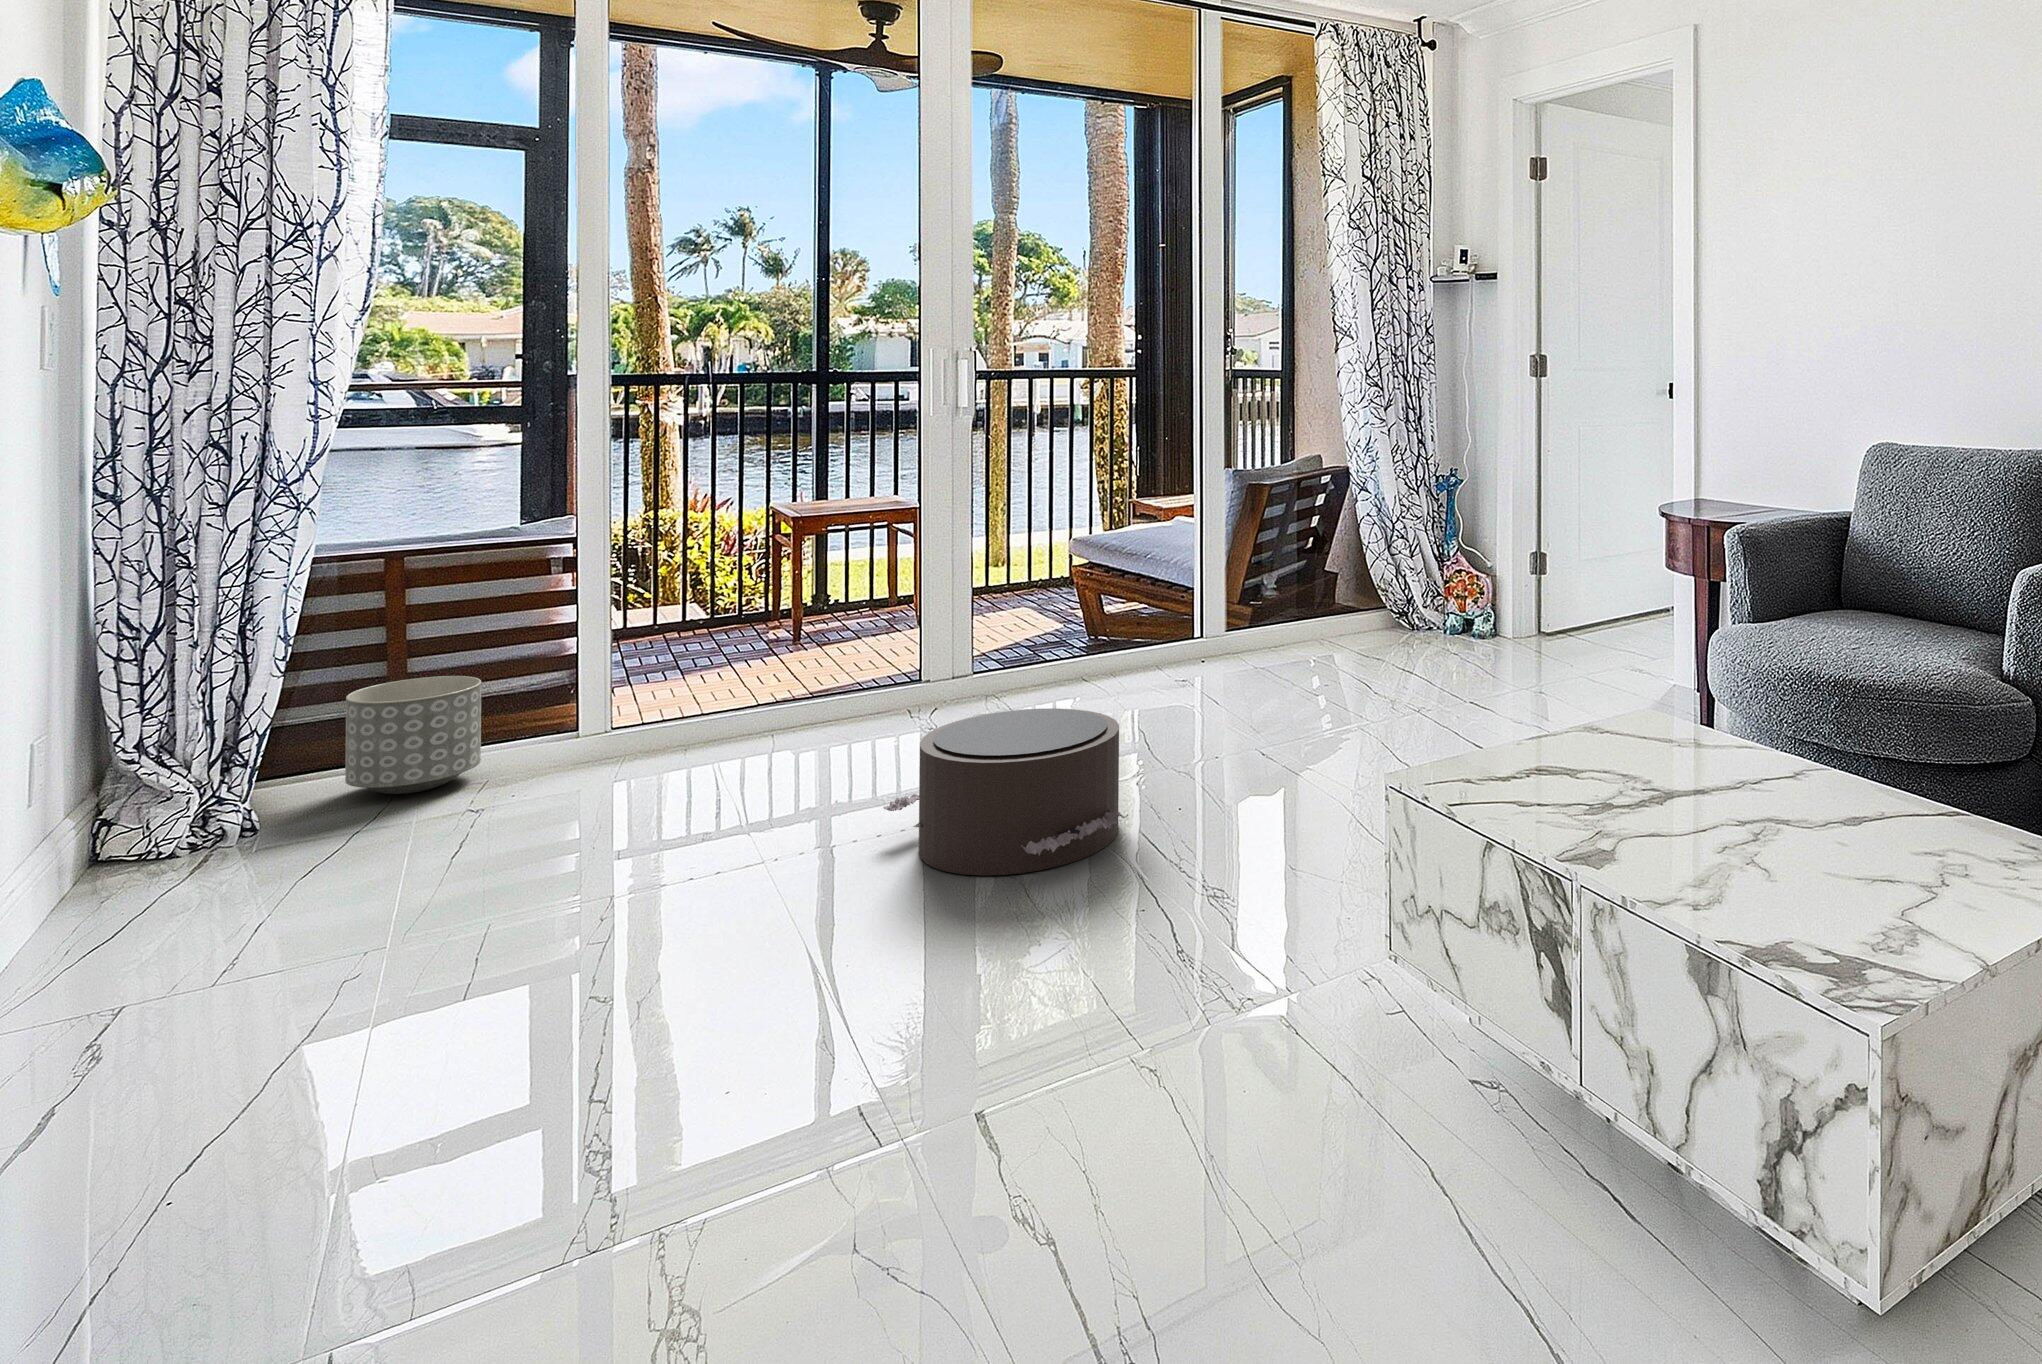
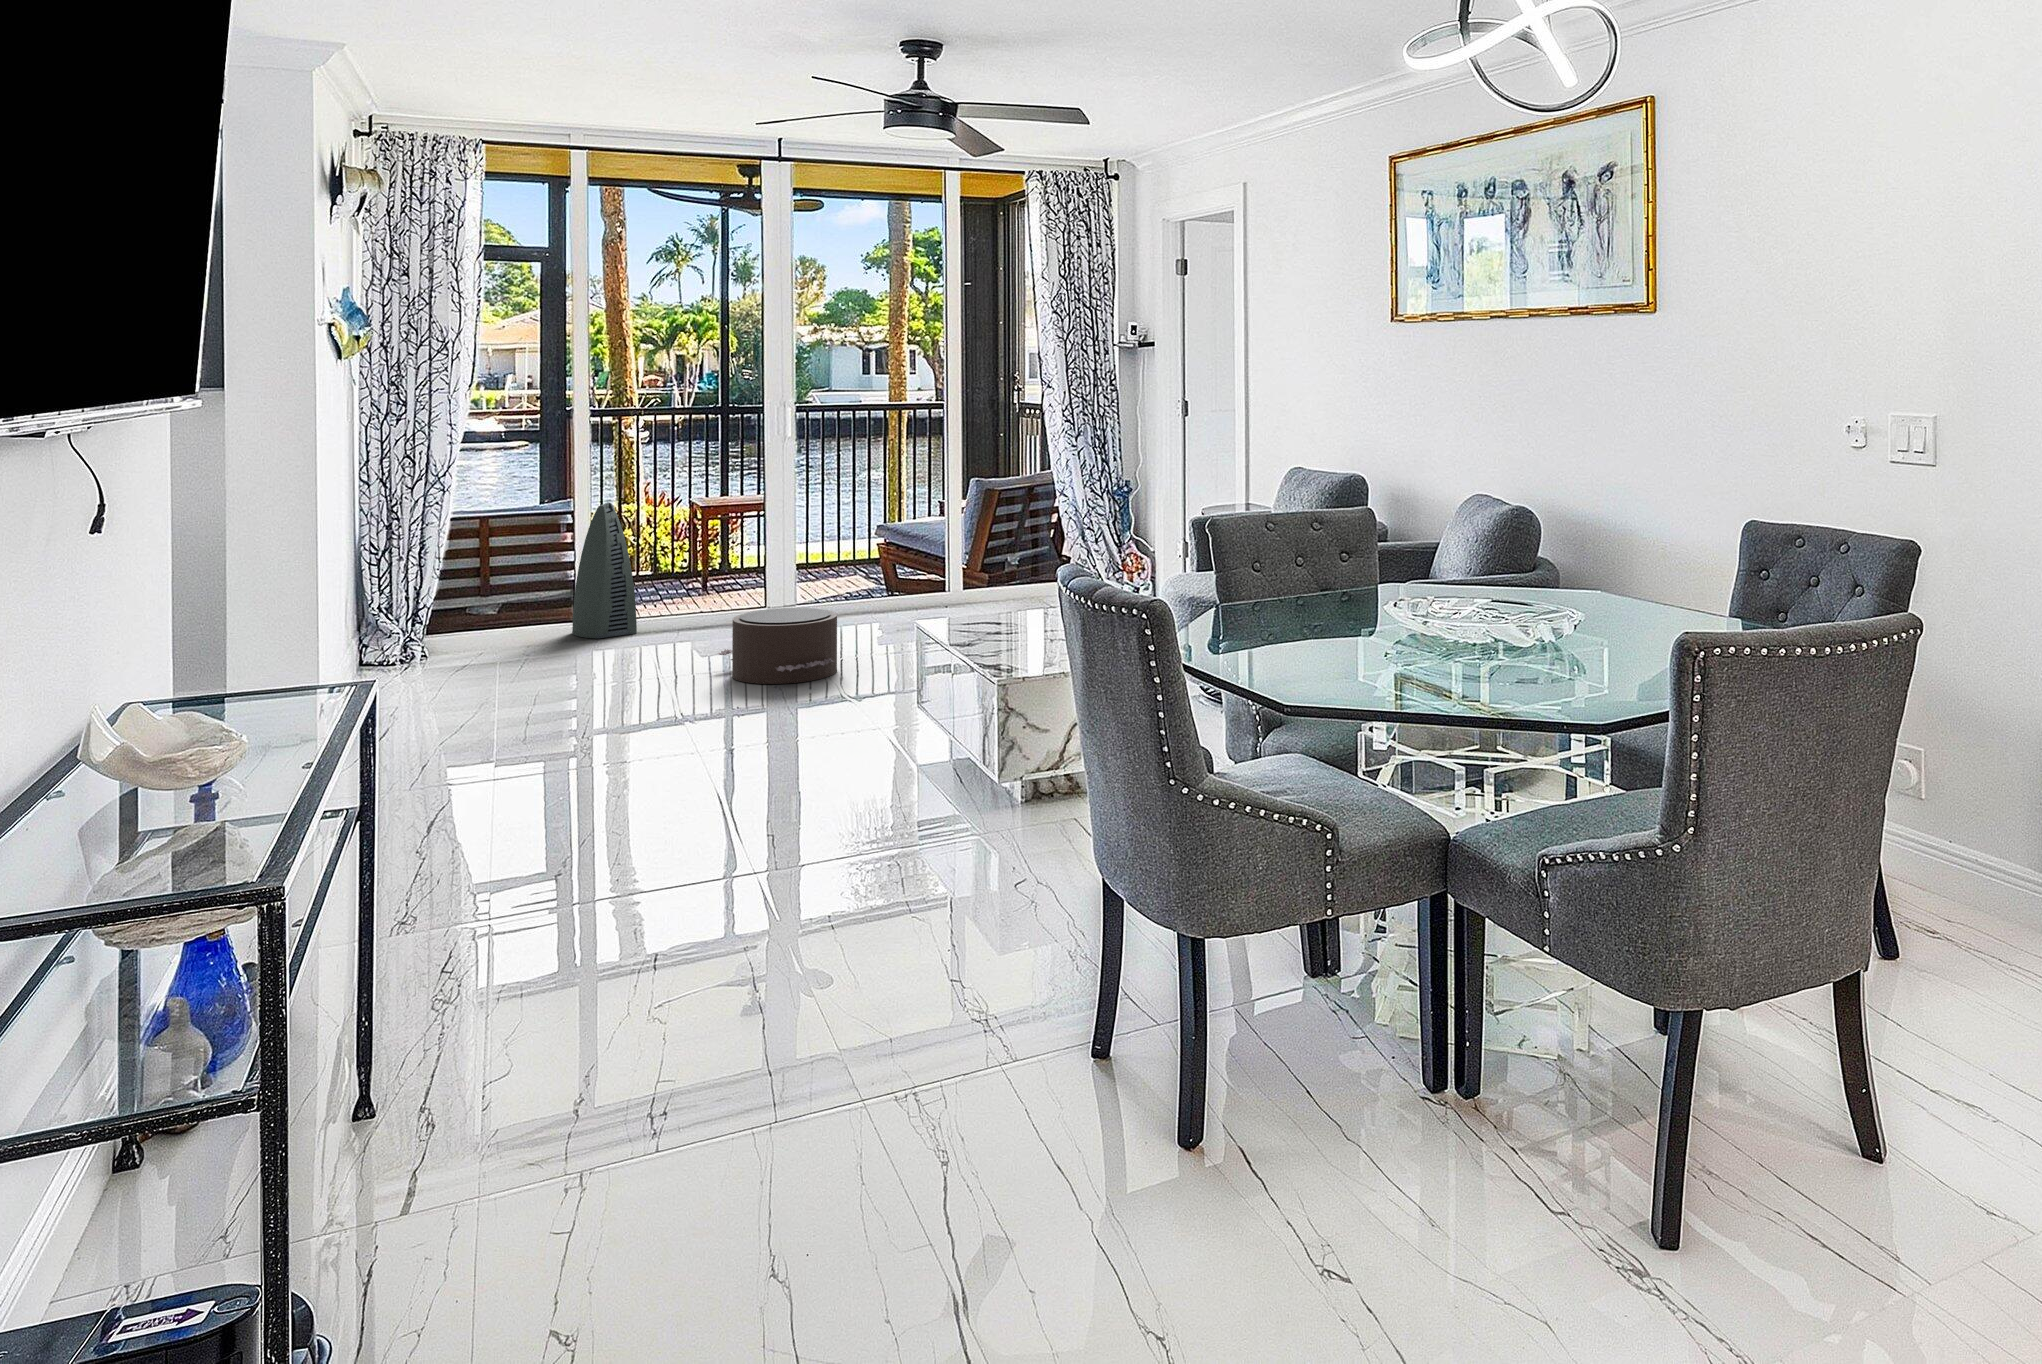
air purifier: none [573,519,699,764] -> present [572,502,637,638]
planter: present [345,676,481,794] -> none [466,586,528,645]

